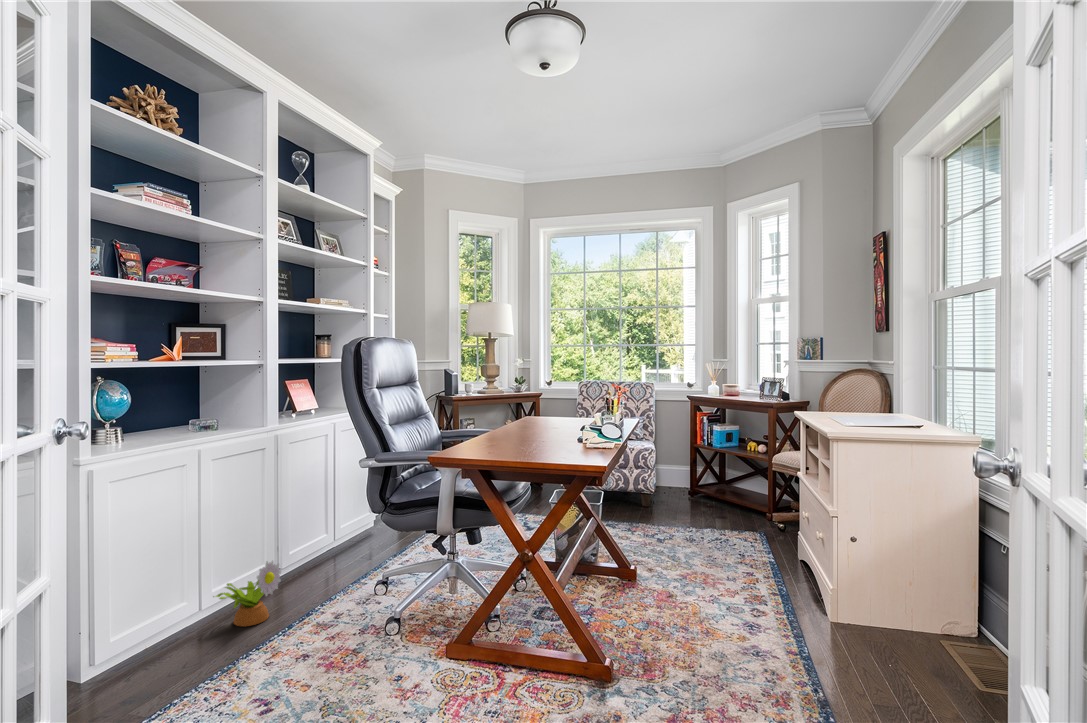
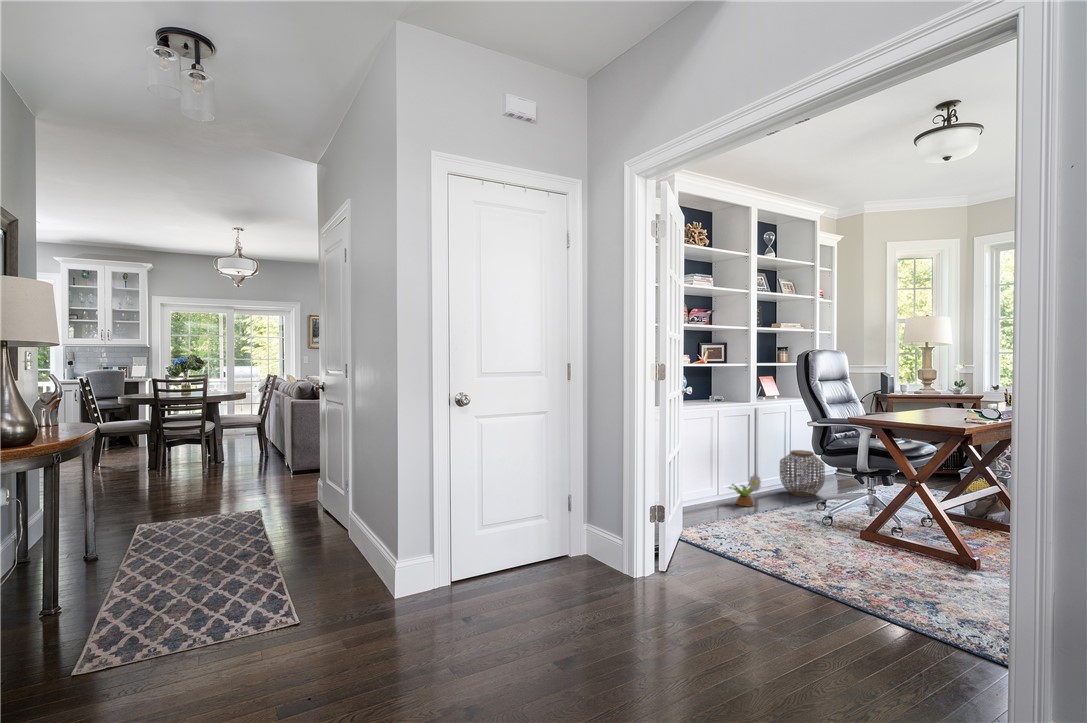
woven basket: none [317,492,385,568] -> present [780,450,825,497]

